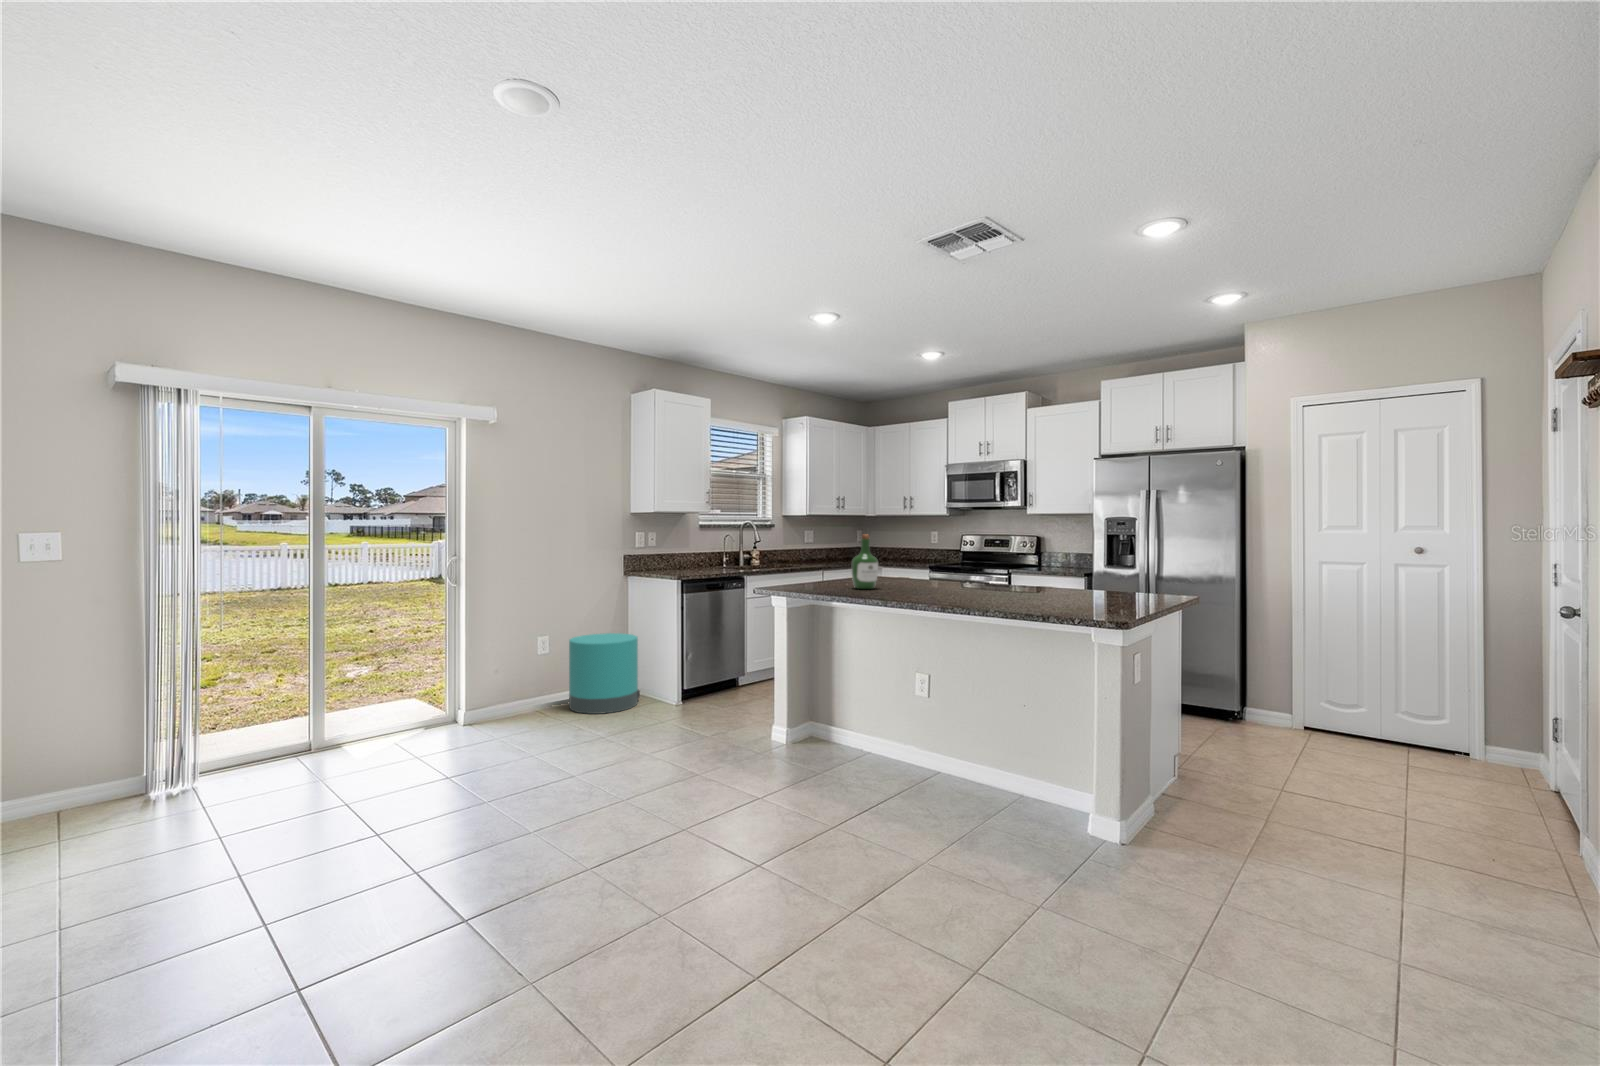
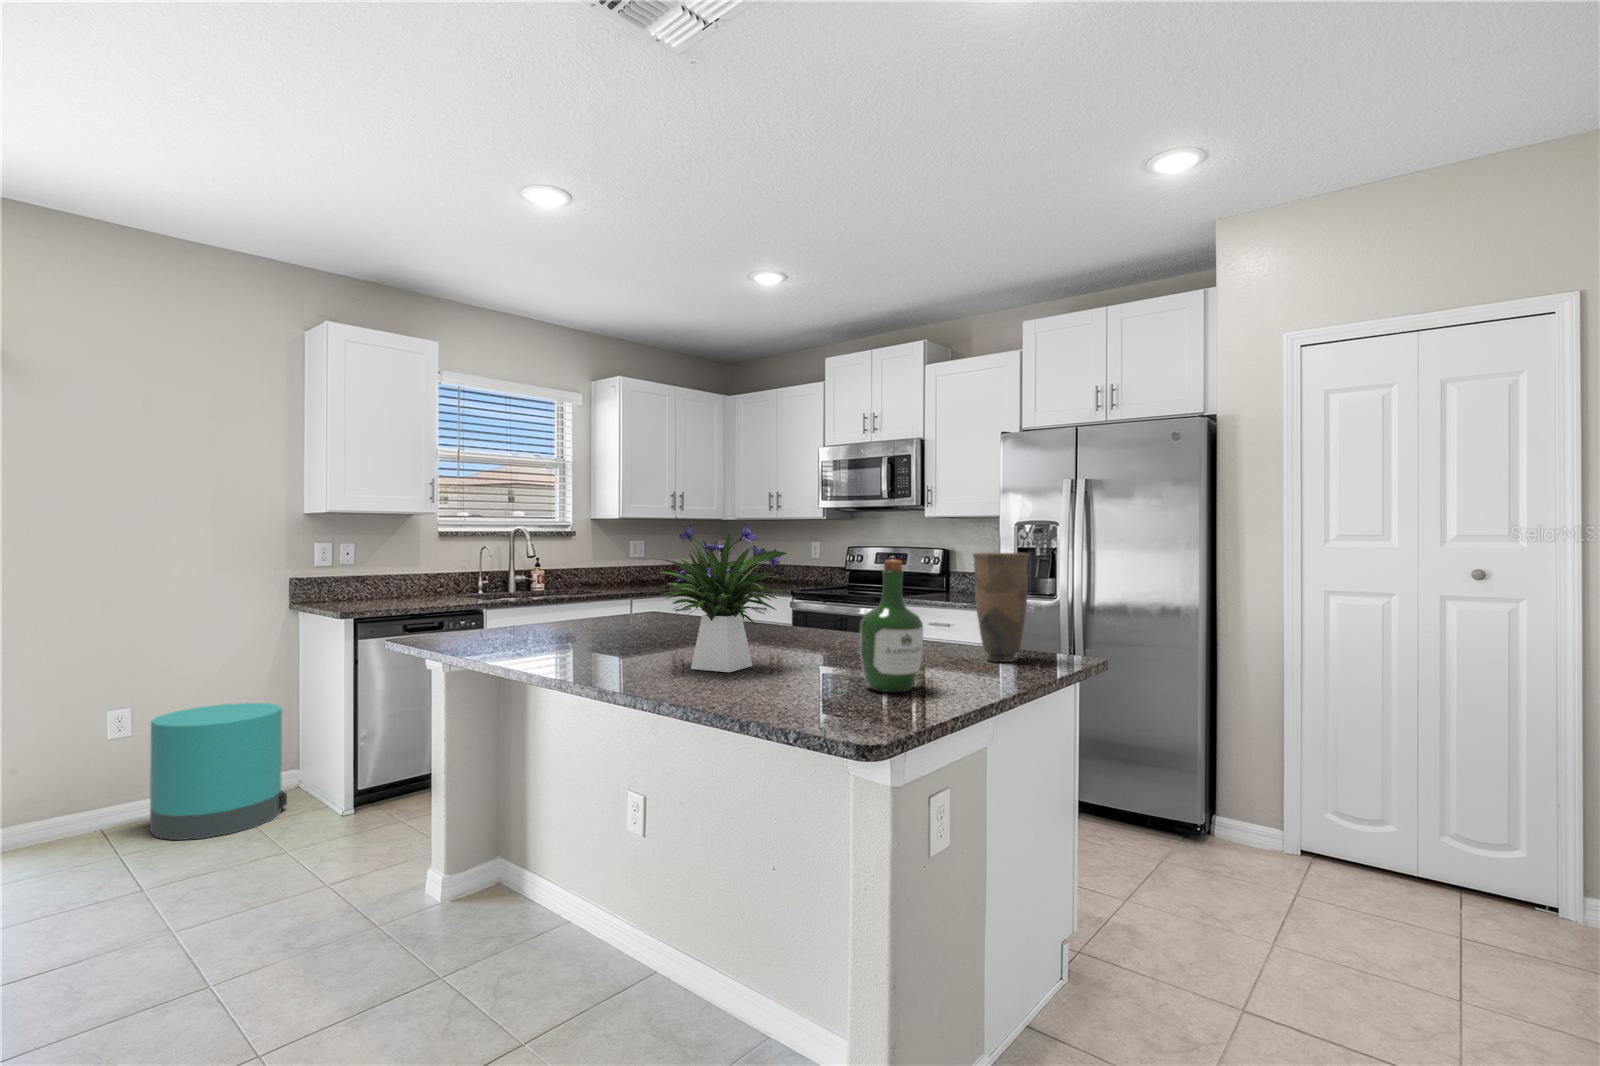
flower arrangement: none [945,515,1027,601] -> present [639,517,787,672]
wine bottle: present [852,534,878,589] -> present [860,559,923,692]
vase: none [1121,535,1156,598] -> present [973,553,1029,662]

